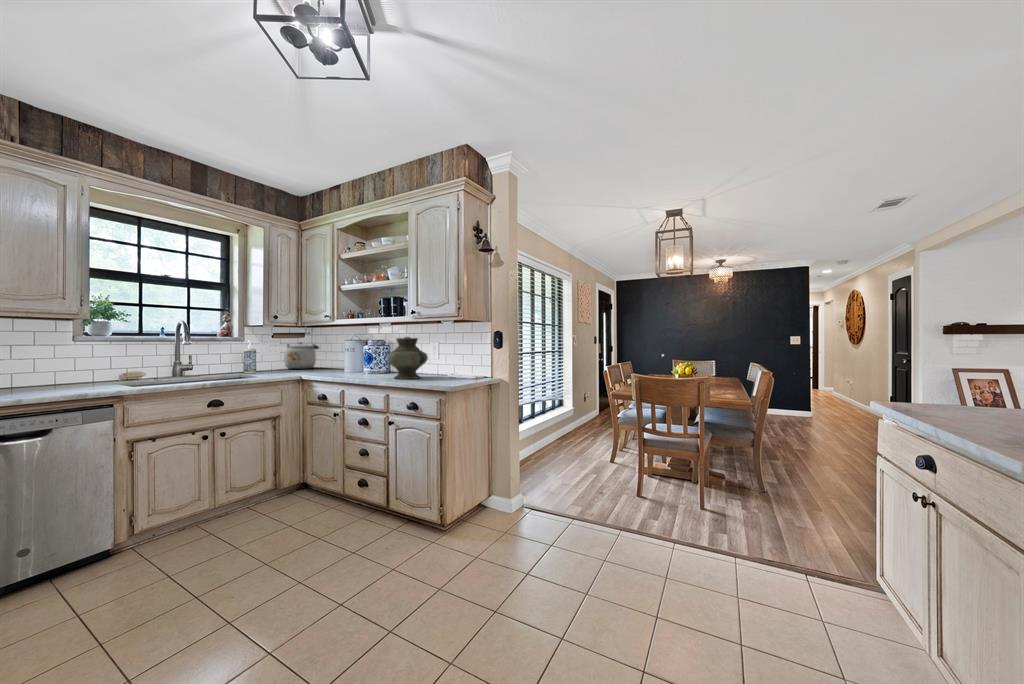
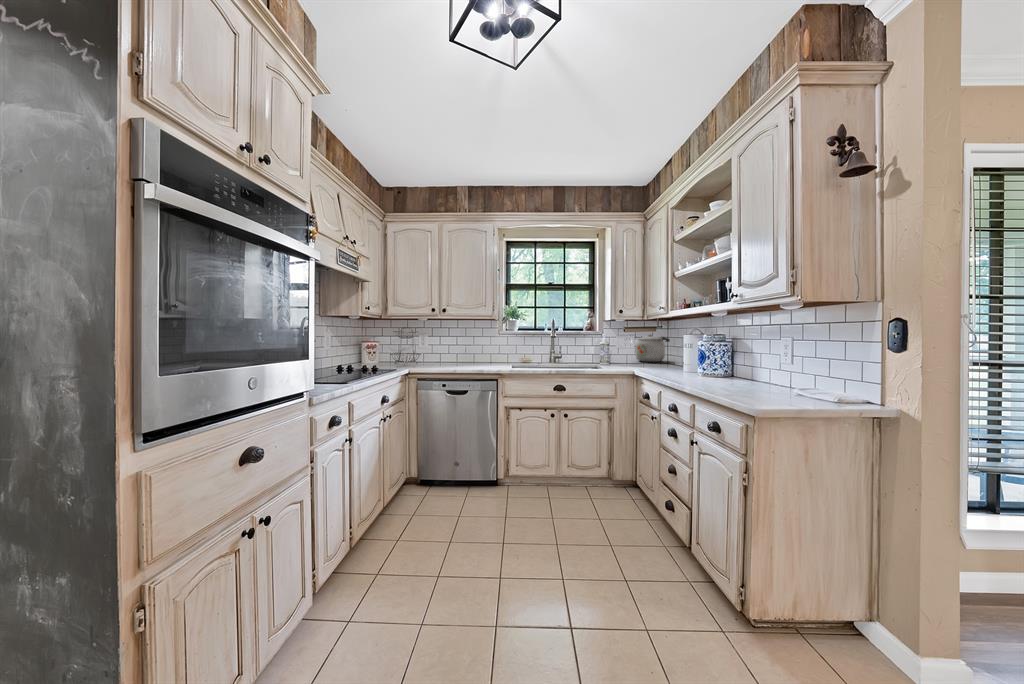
vase: present [387,337,428,379] -> none [703,329,763,387]

